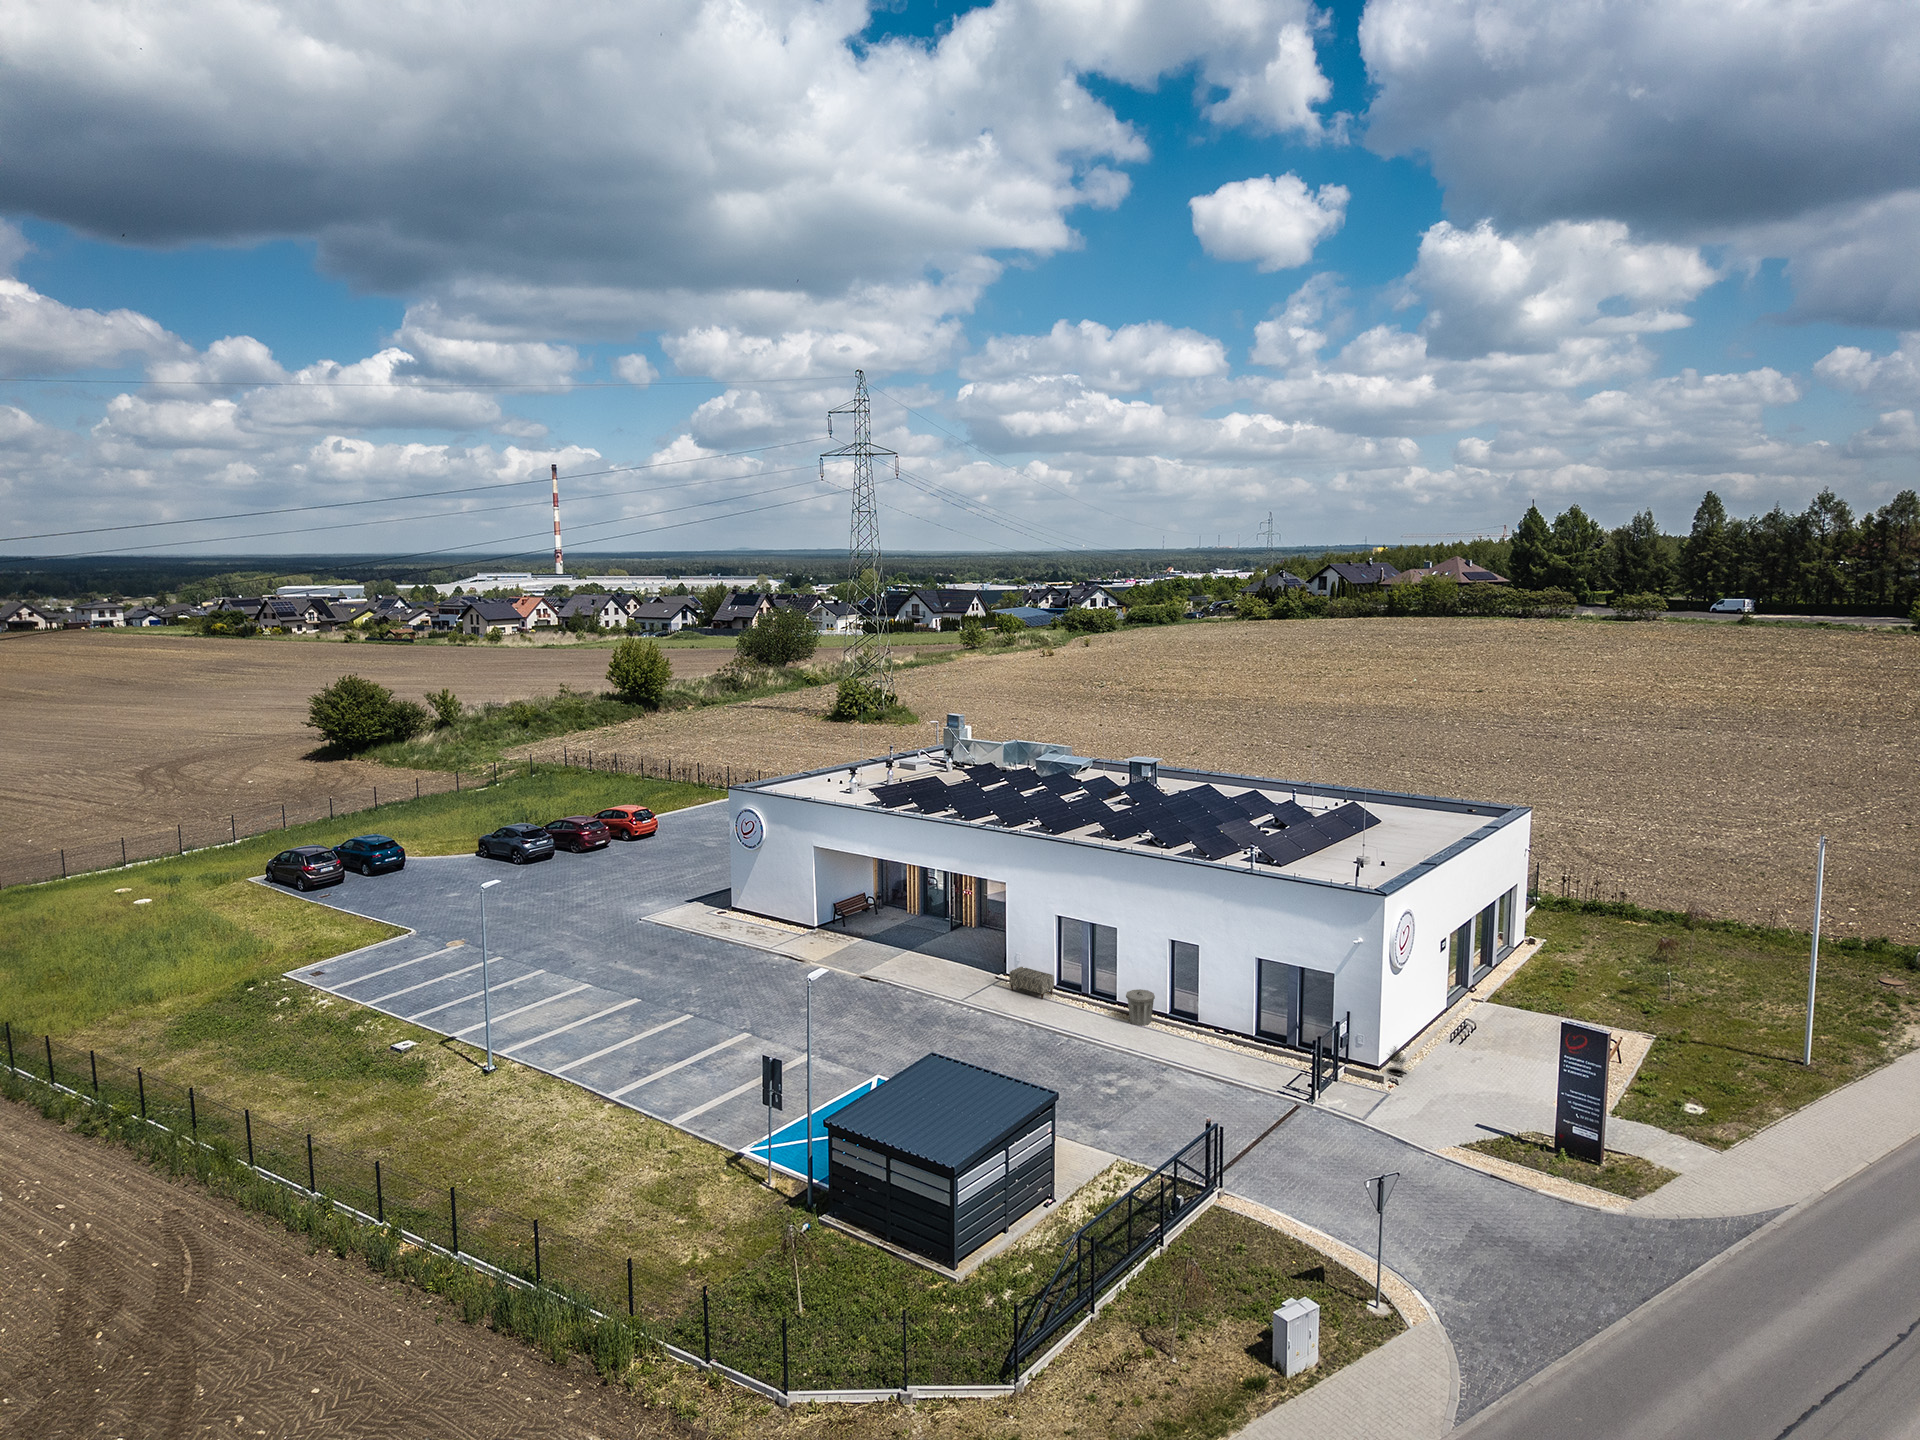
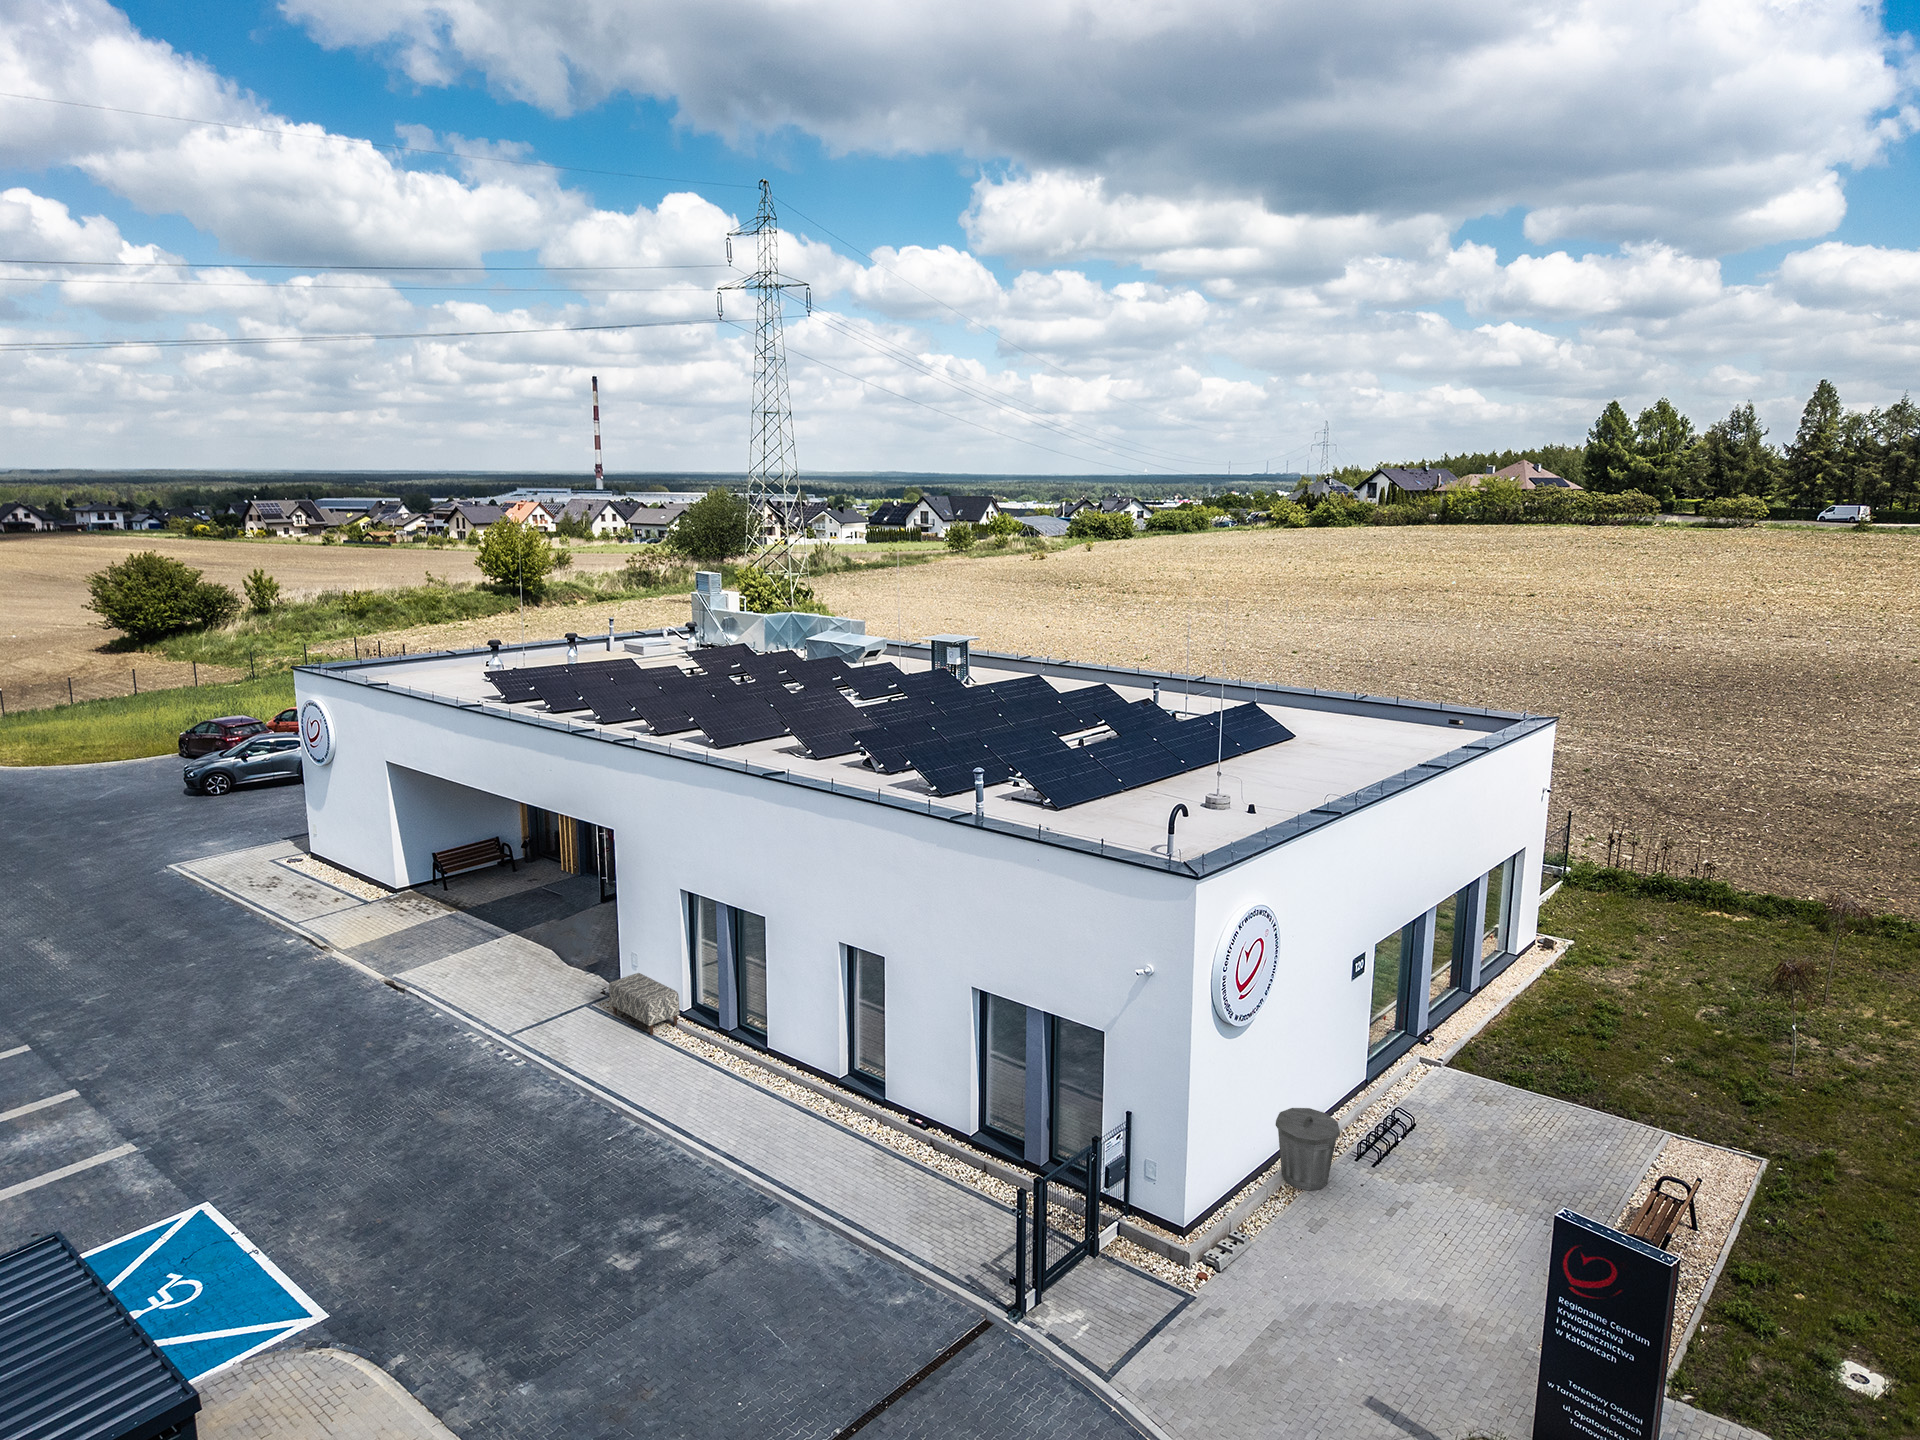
trash can: present [1126,989,1155,1025] -> present [1276,1108,1340,1191]
potted tree: present [1387,1046,1406,1075] -> none [1201,1186,1243,1250]

